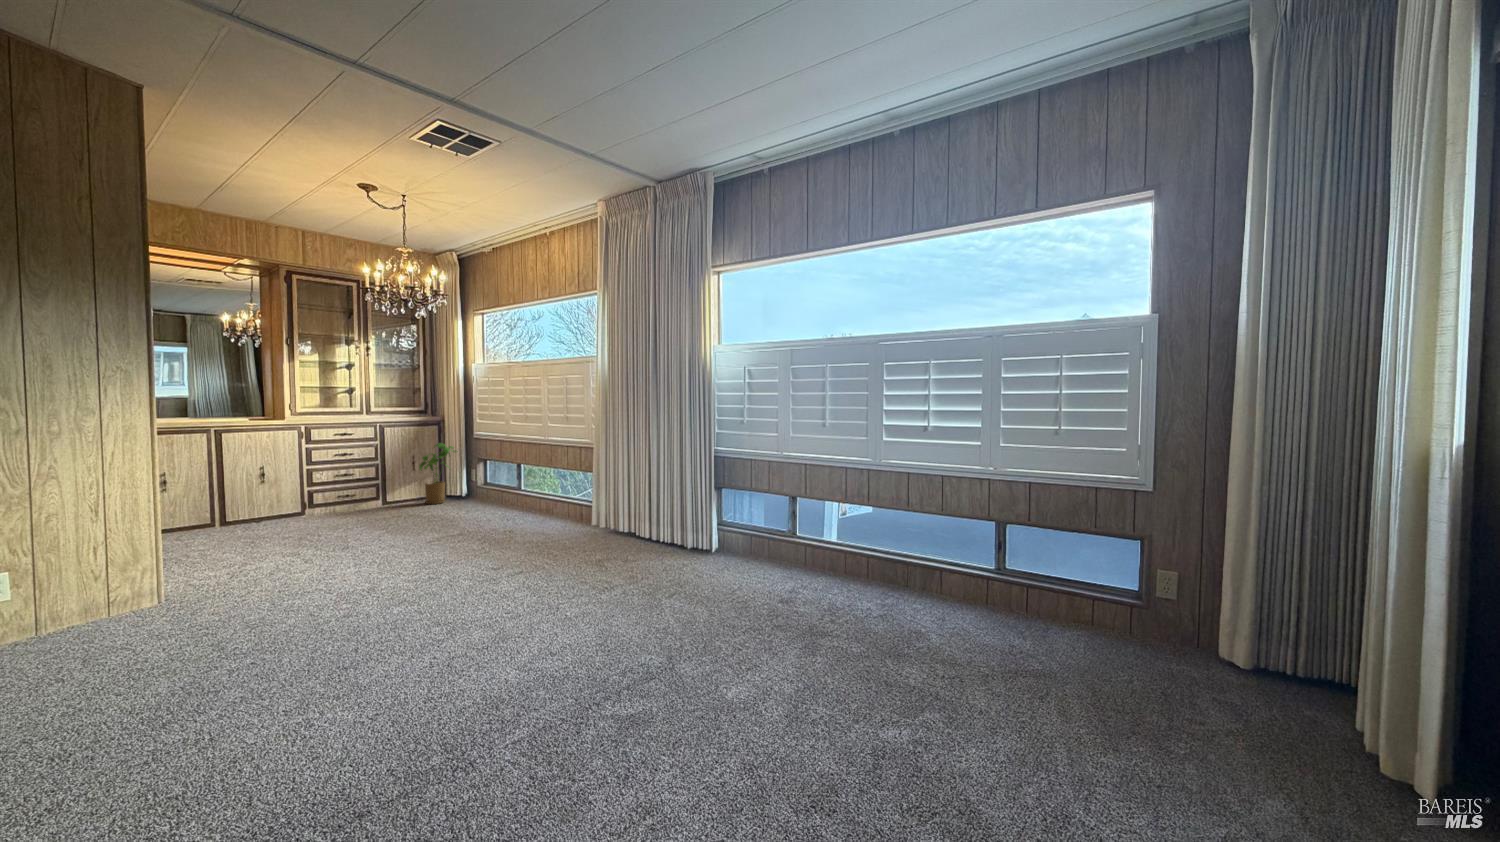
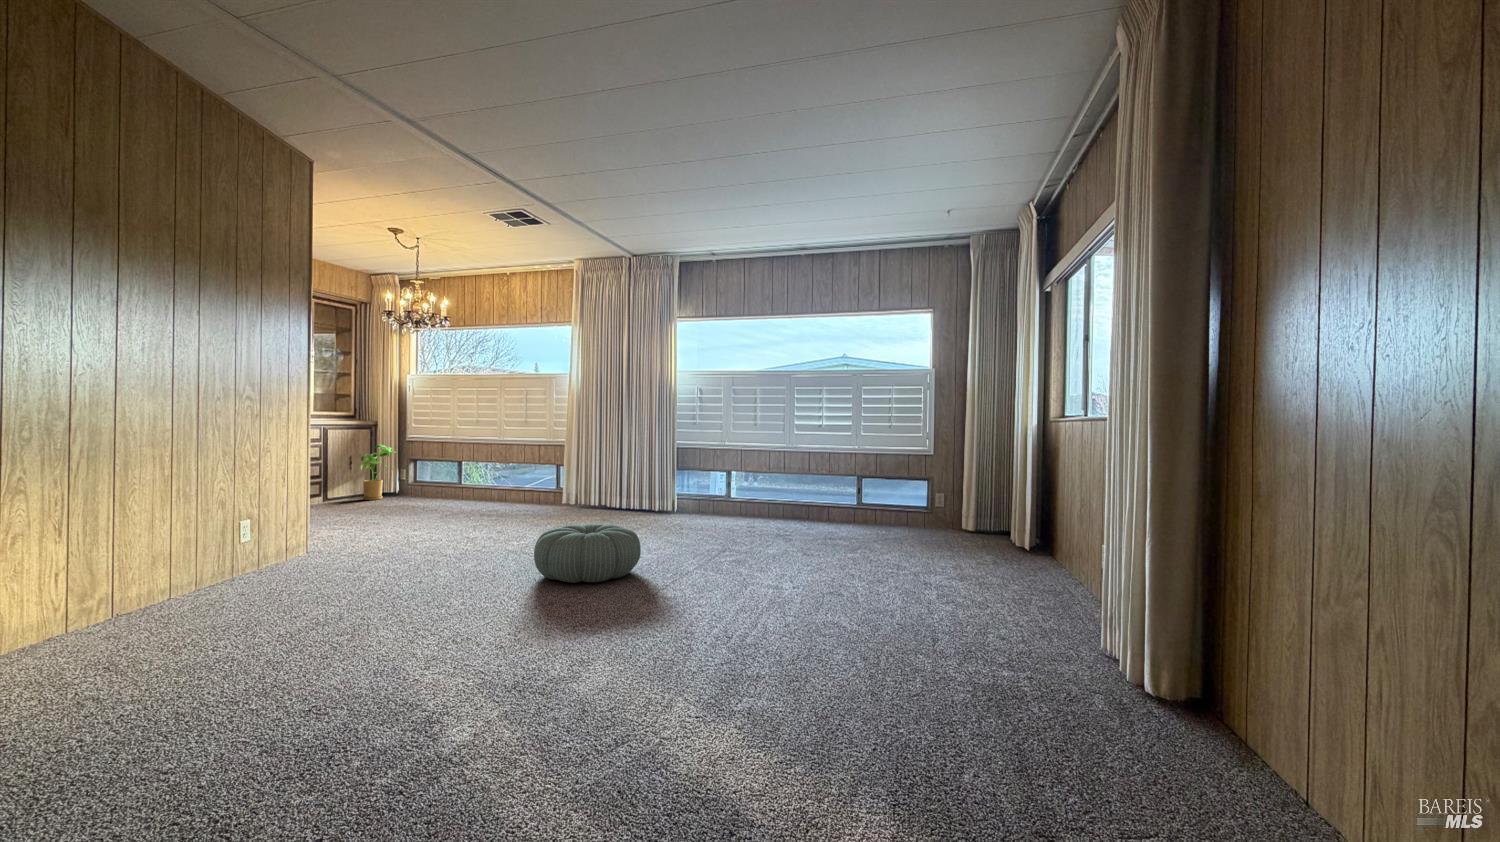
pouf: none [196,616,439,765] -> present [534,524,641,583]

